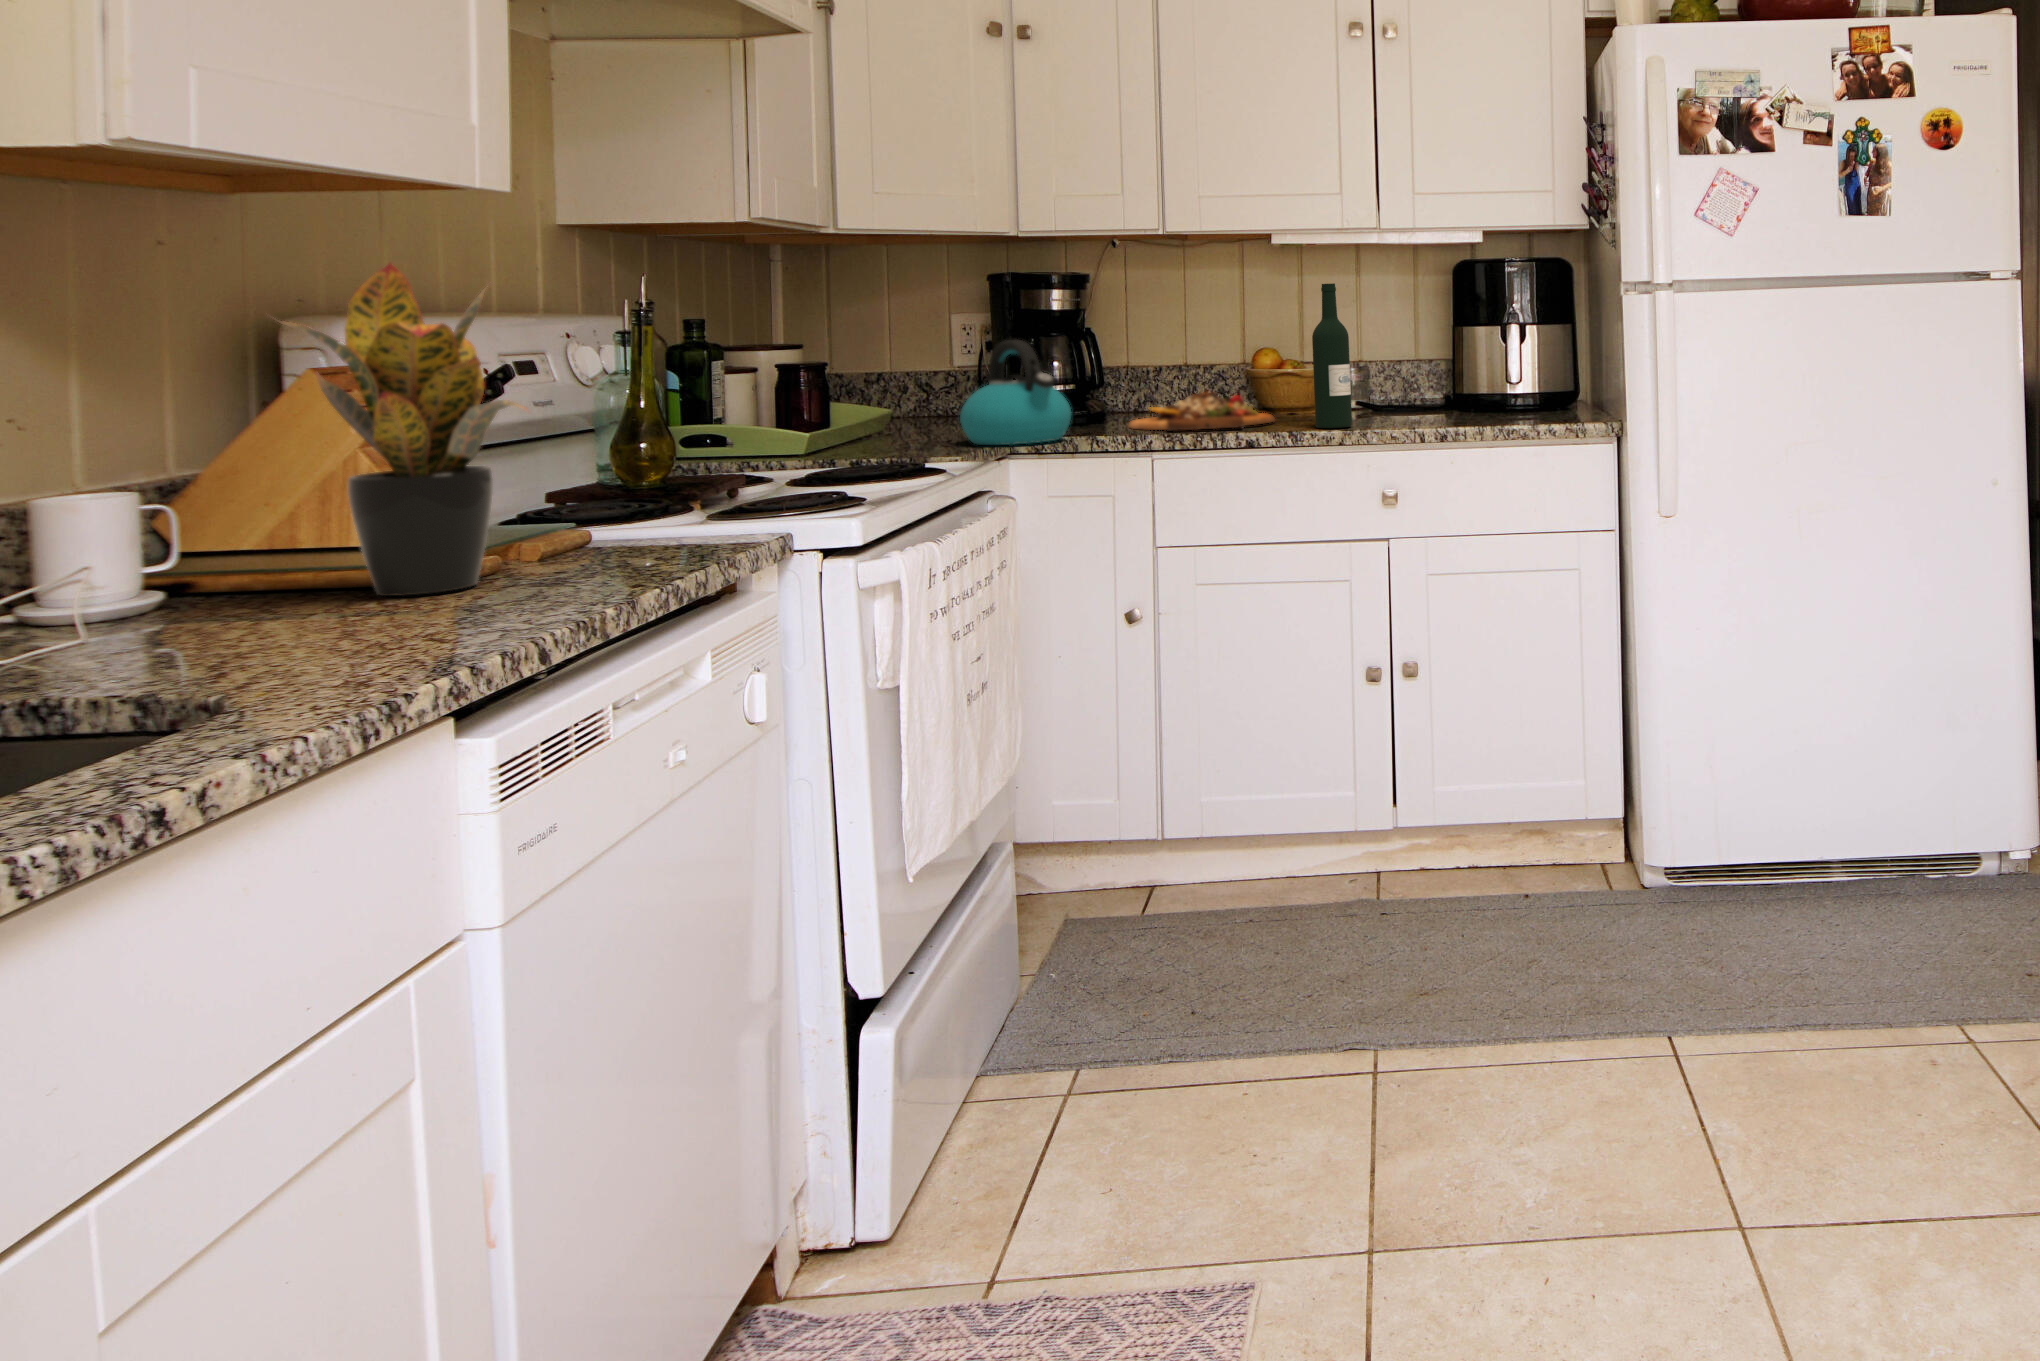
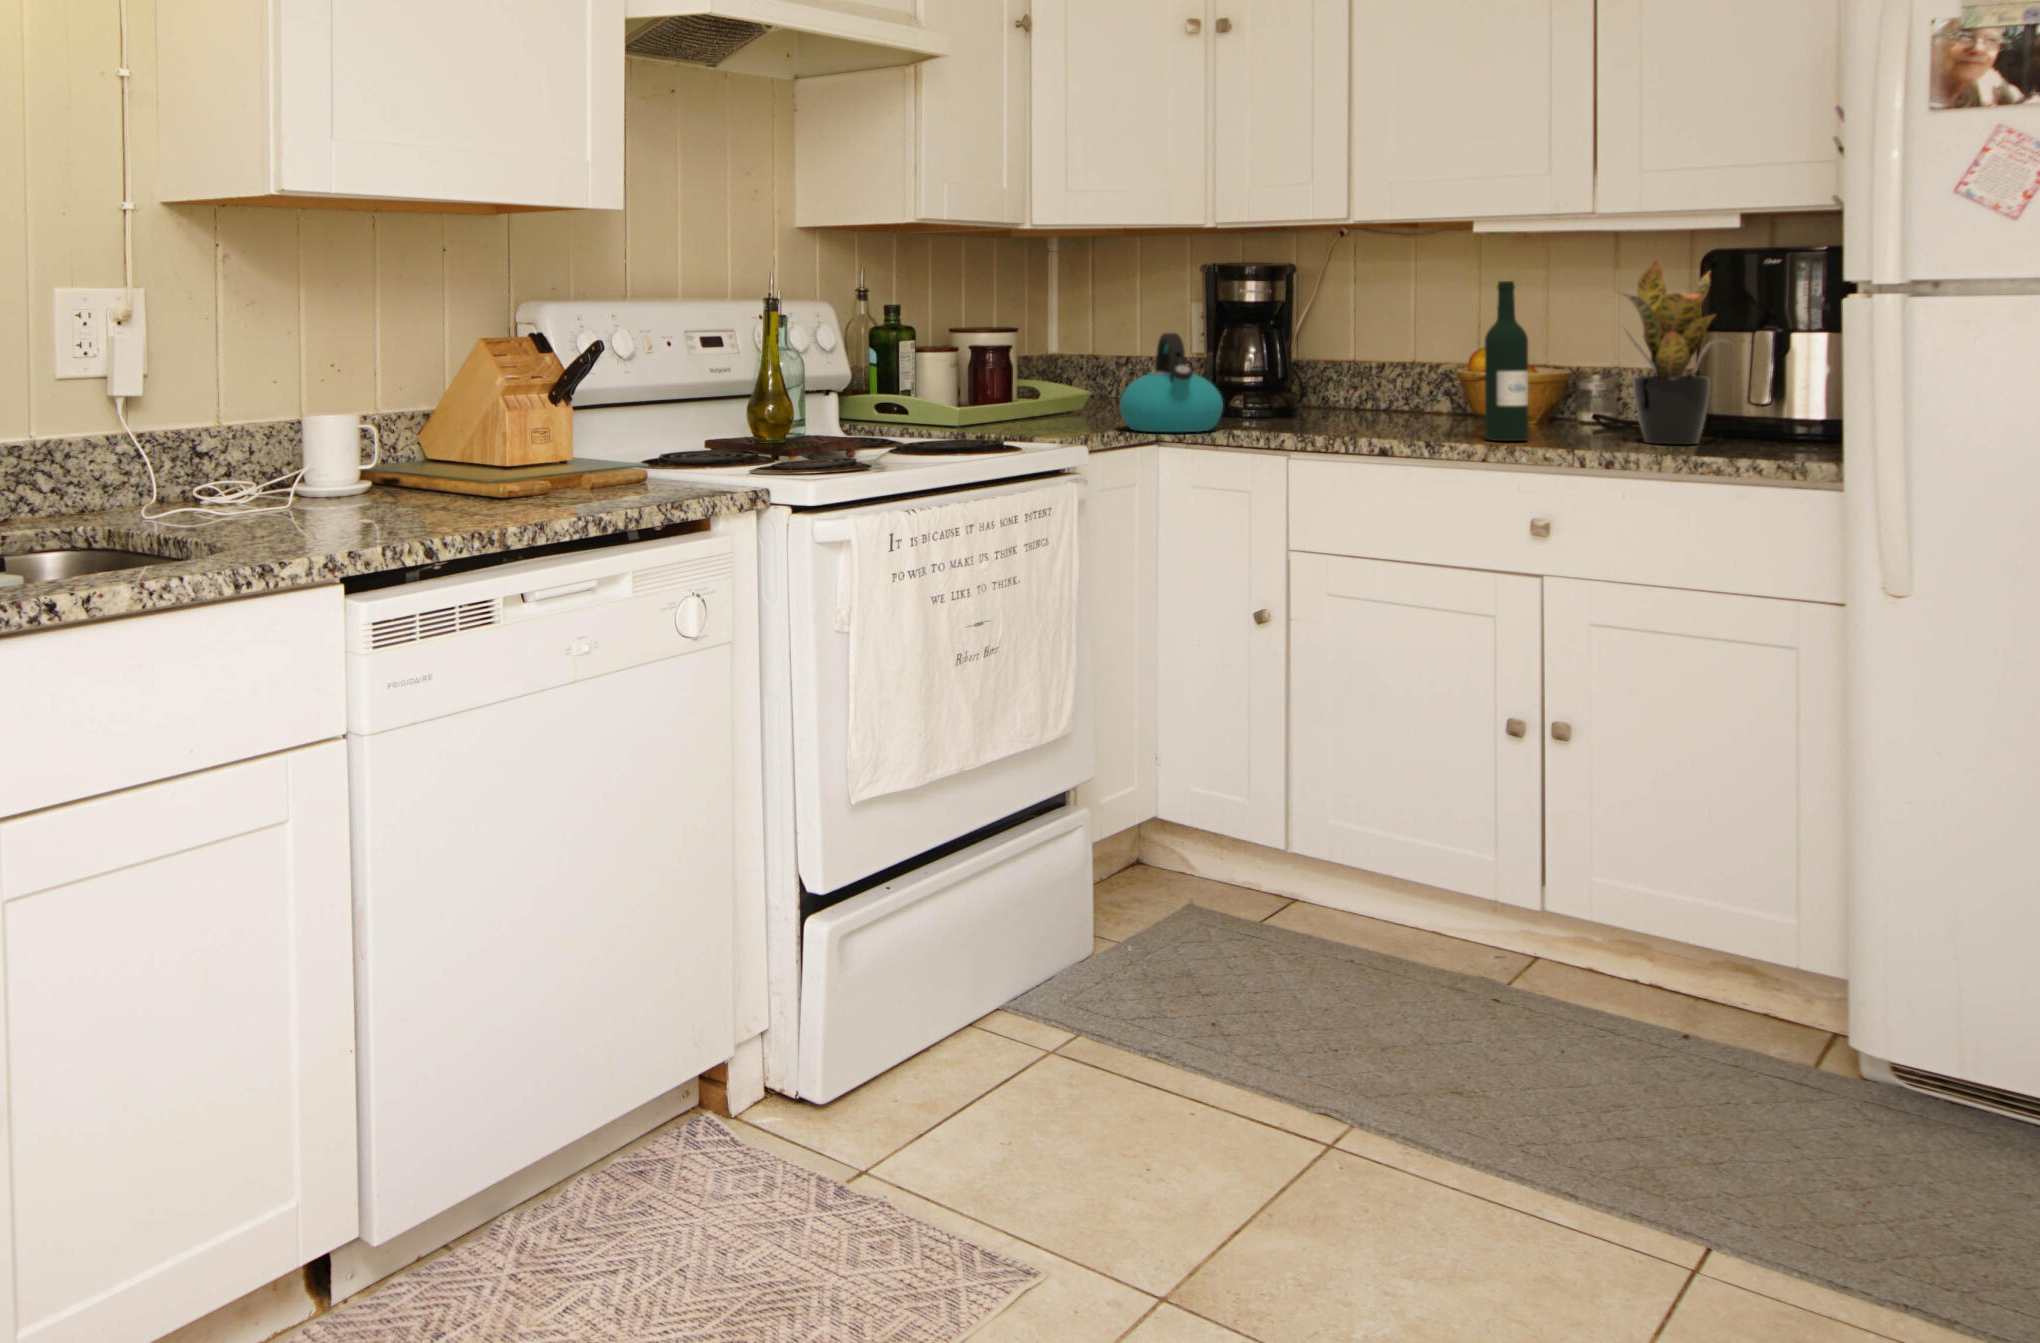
potted plant: present [281,263,527,596] -> present [1615,261,1727,444]
cutting board: present [1128,392,1275,431] -> none [1308,393,1468,433]

